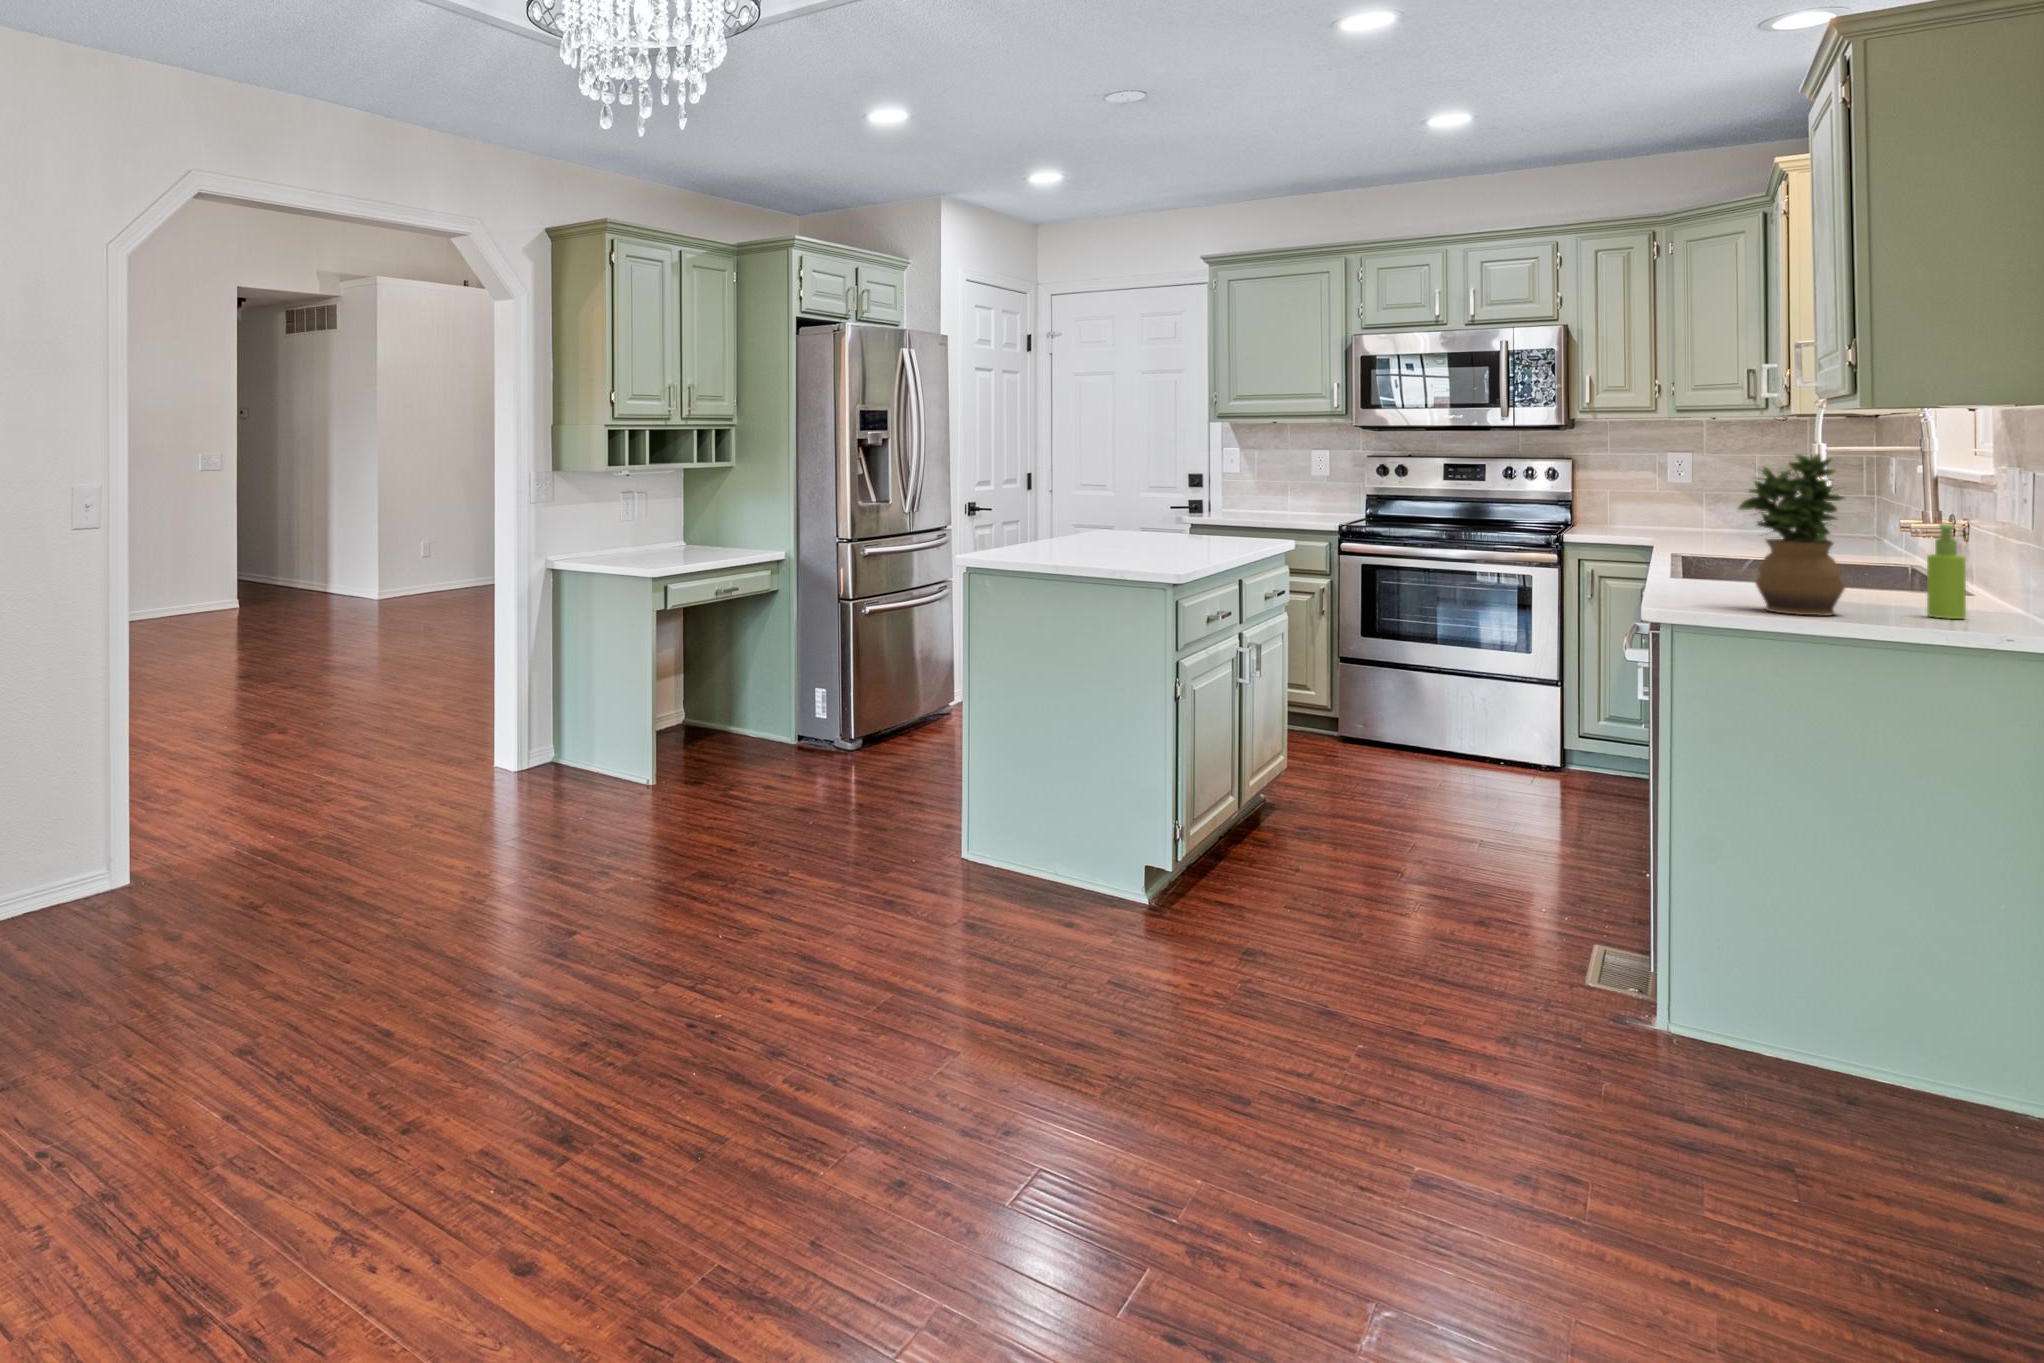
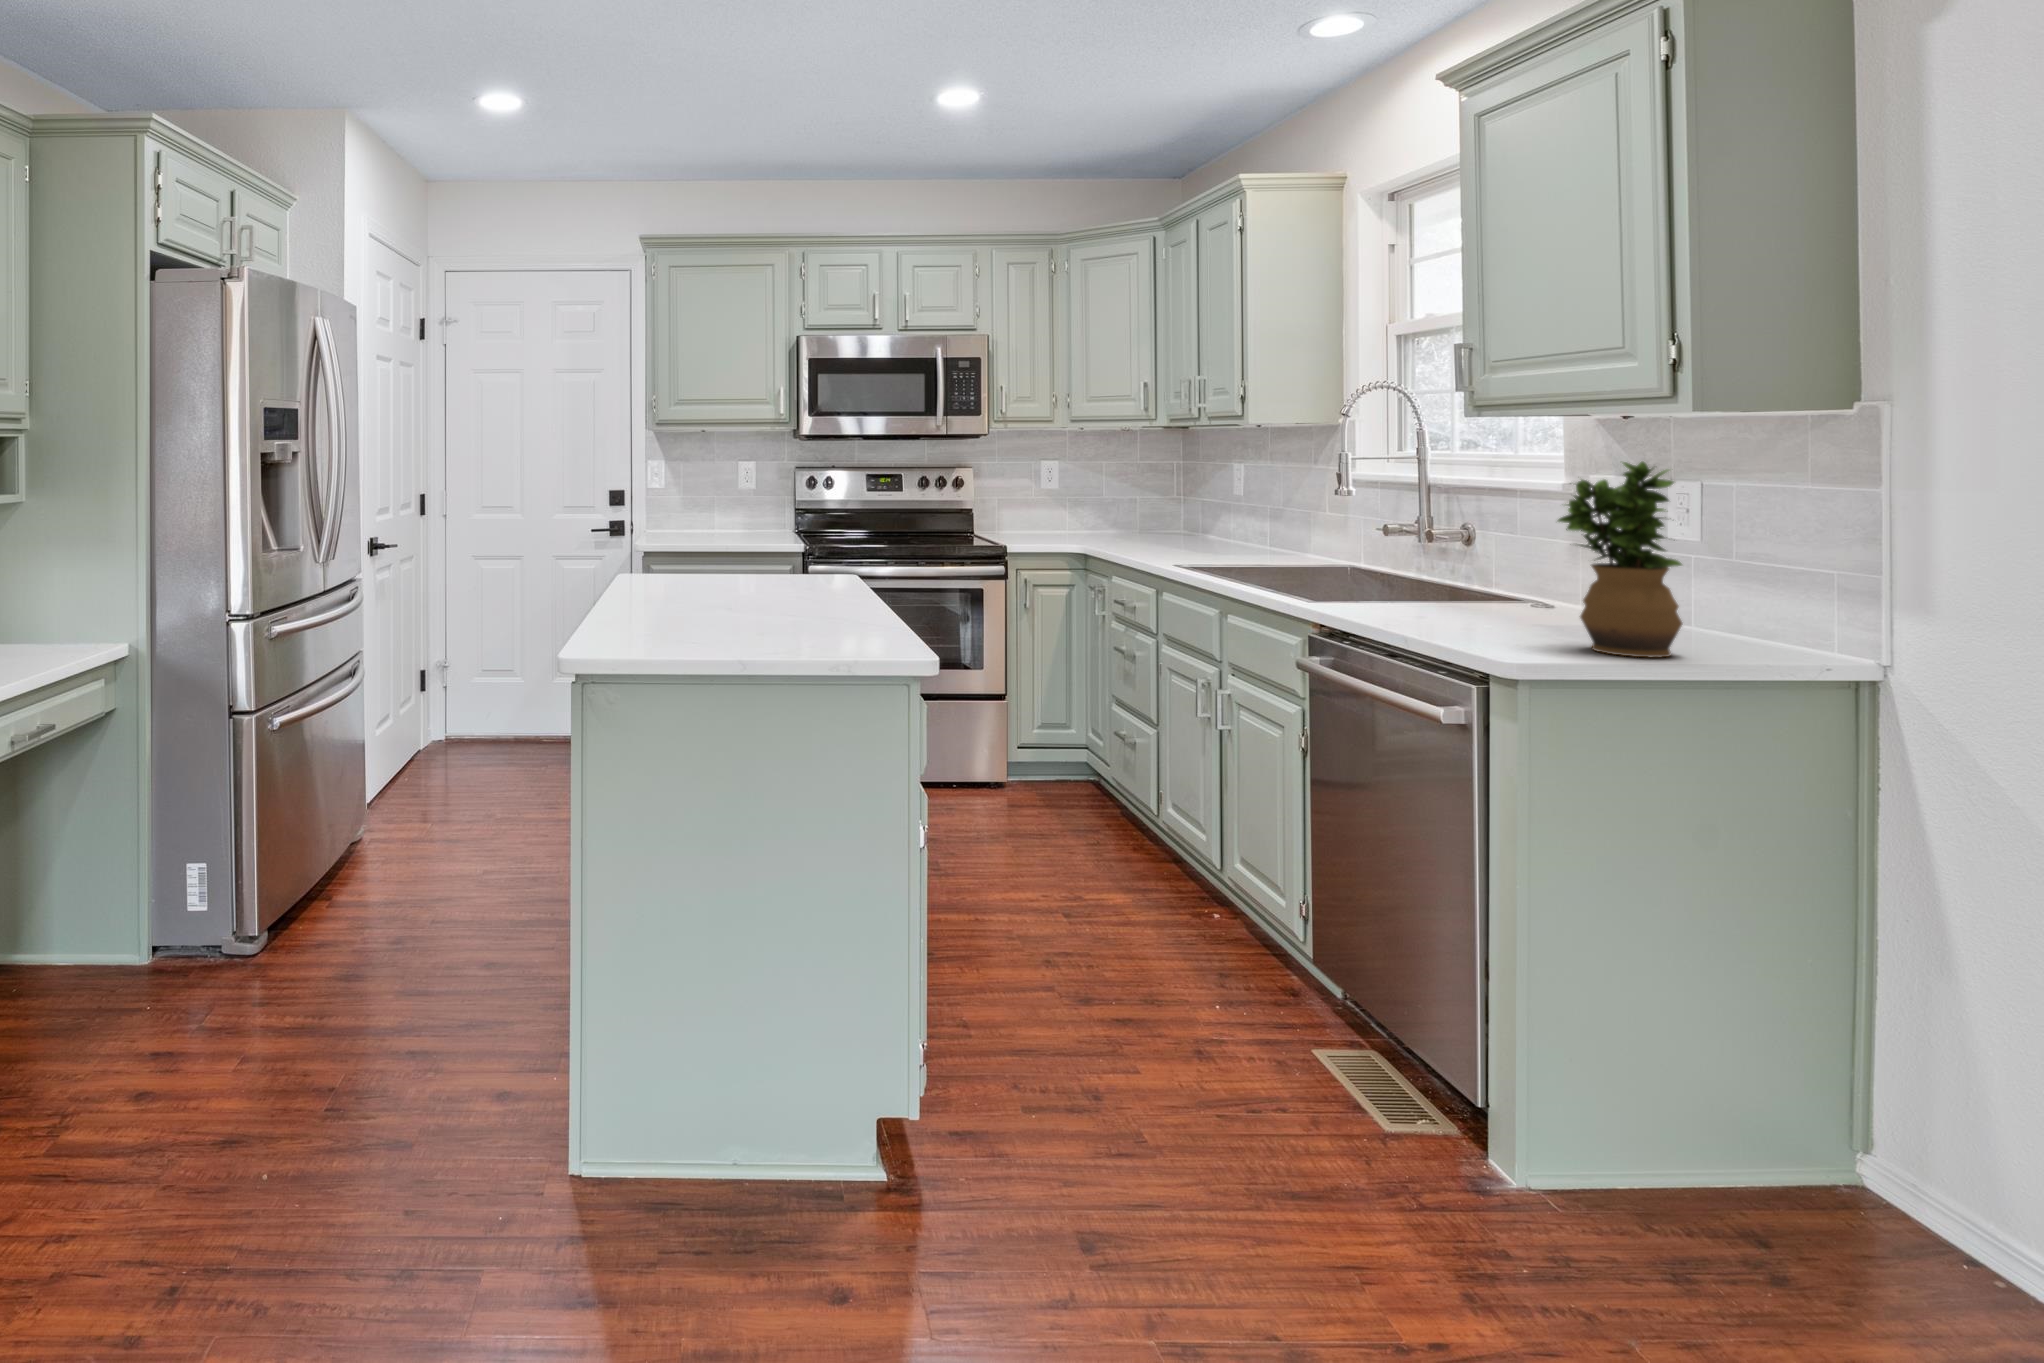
soap dispenser: present [1927,524,1966,619] -> none [1700,538,1742,646]

